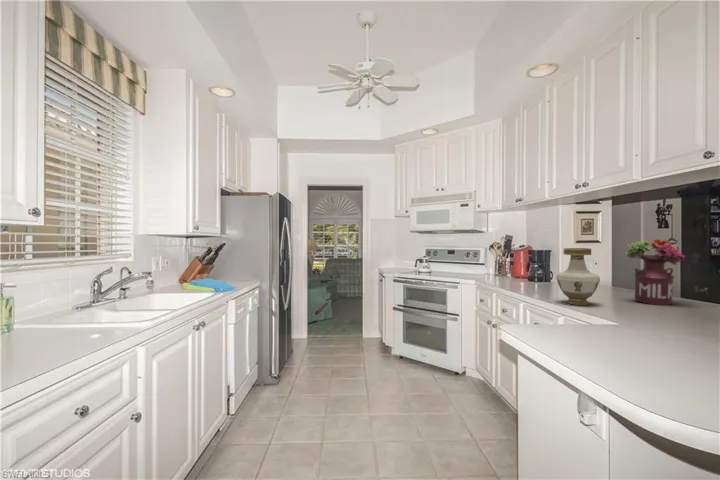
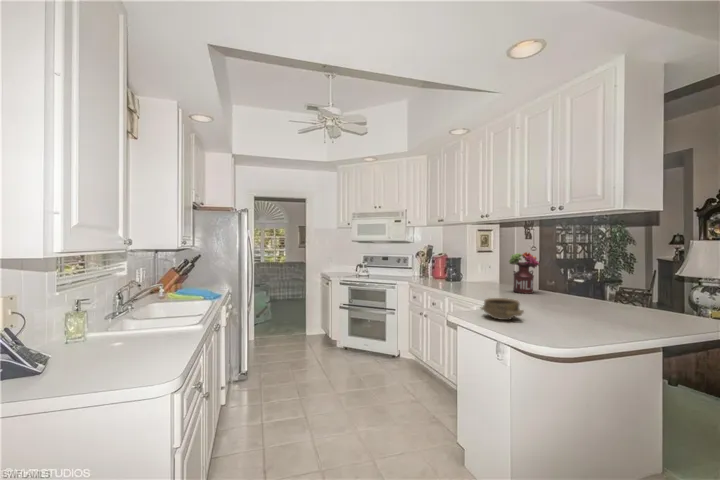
vase: present [556,248,600,305] -> none [470,258,495,296]
ceramic bowl: none [560,312,653,355] -> present [481,298,523,320]

